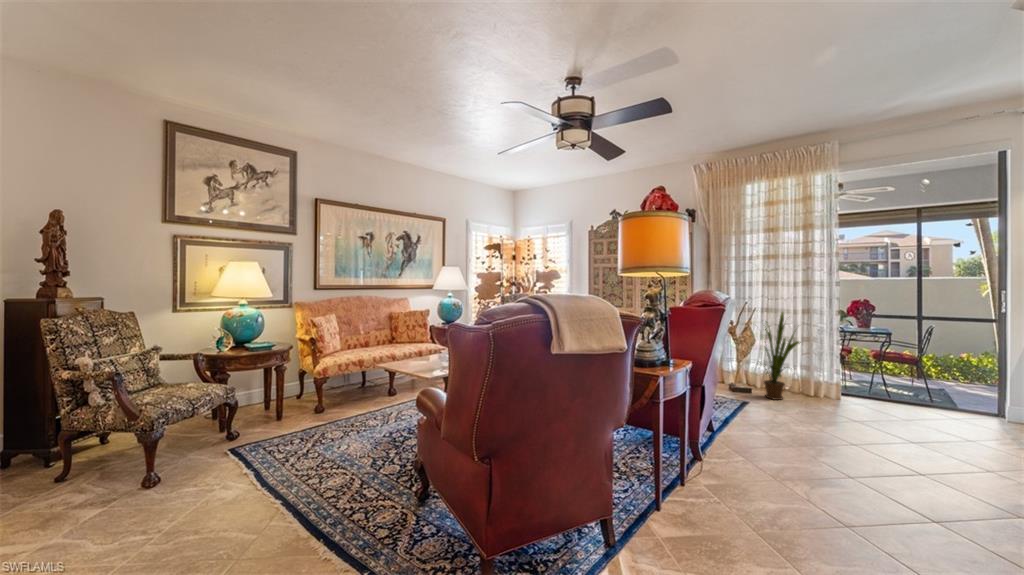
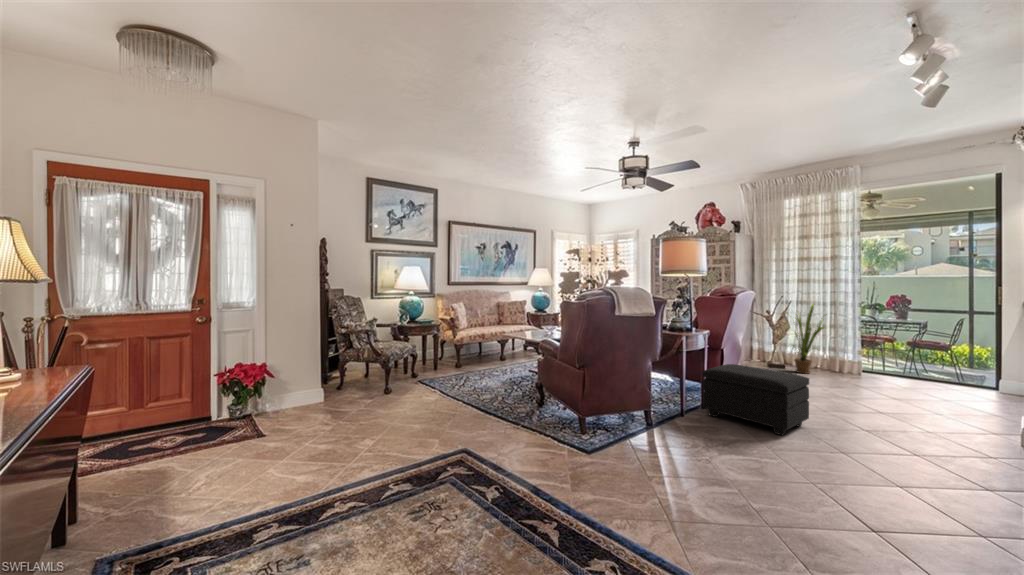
footstool: none [687,411,850,548] -> present [703,364,809,435]

